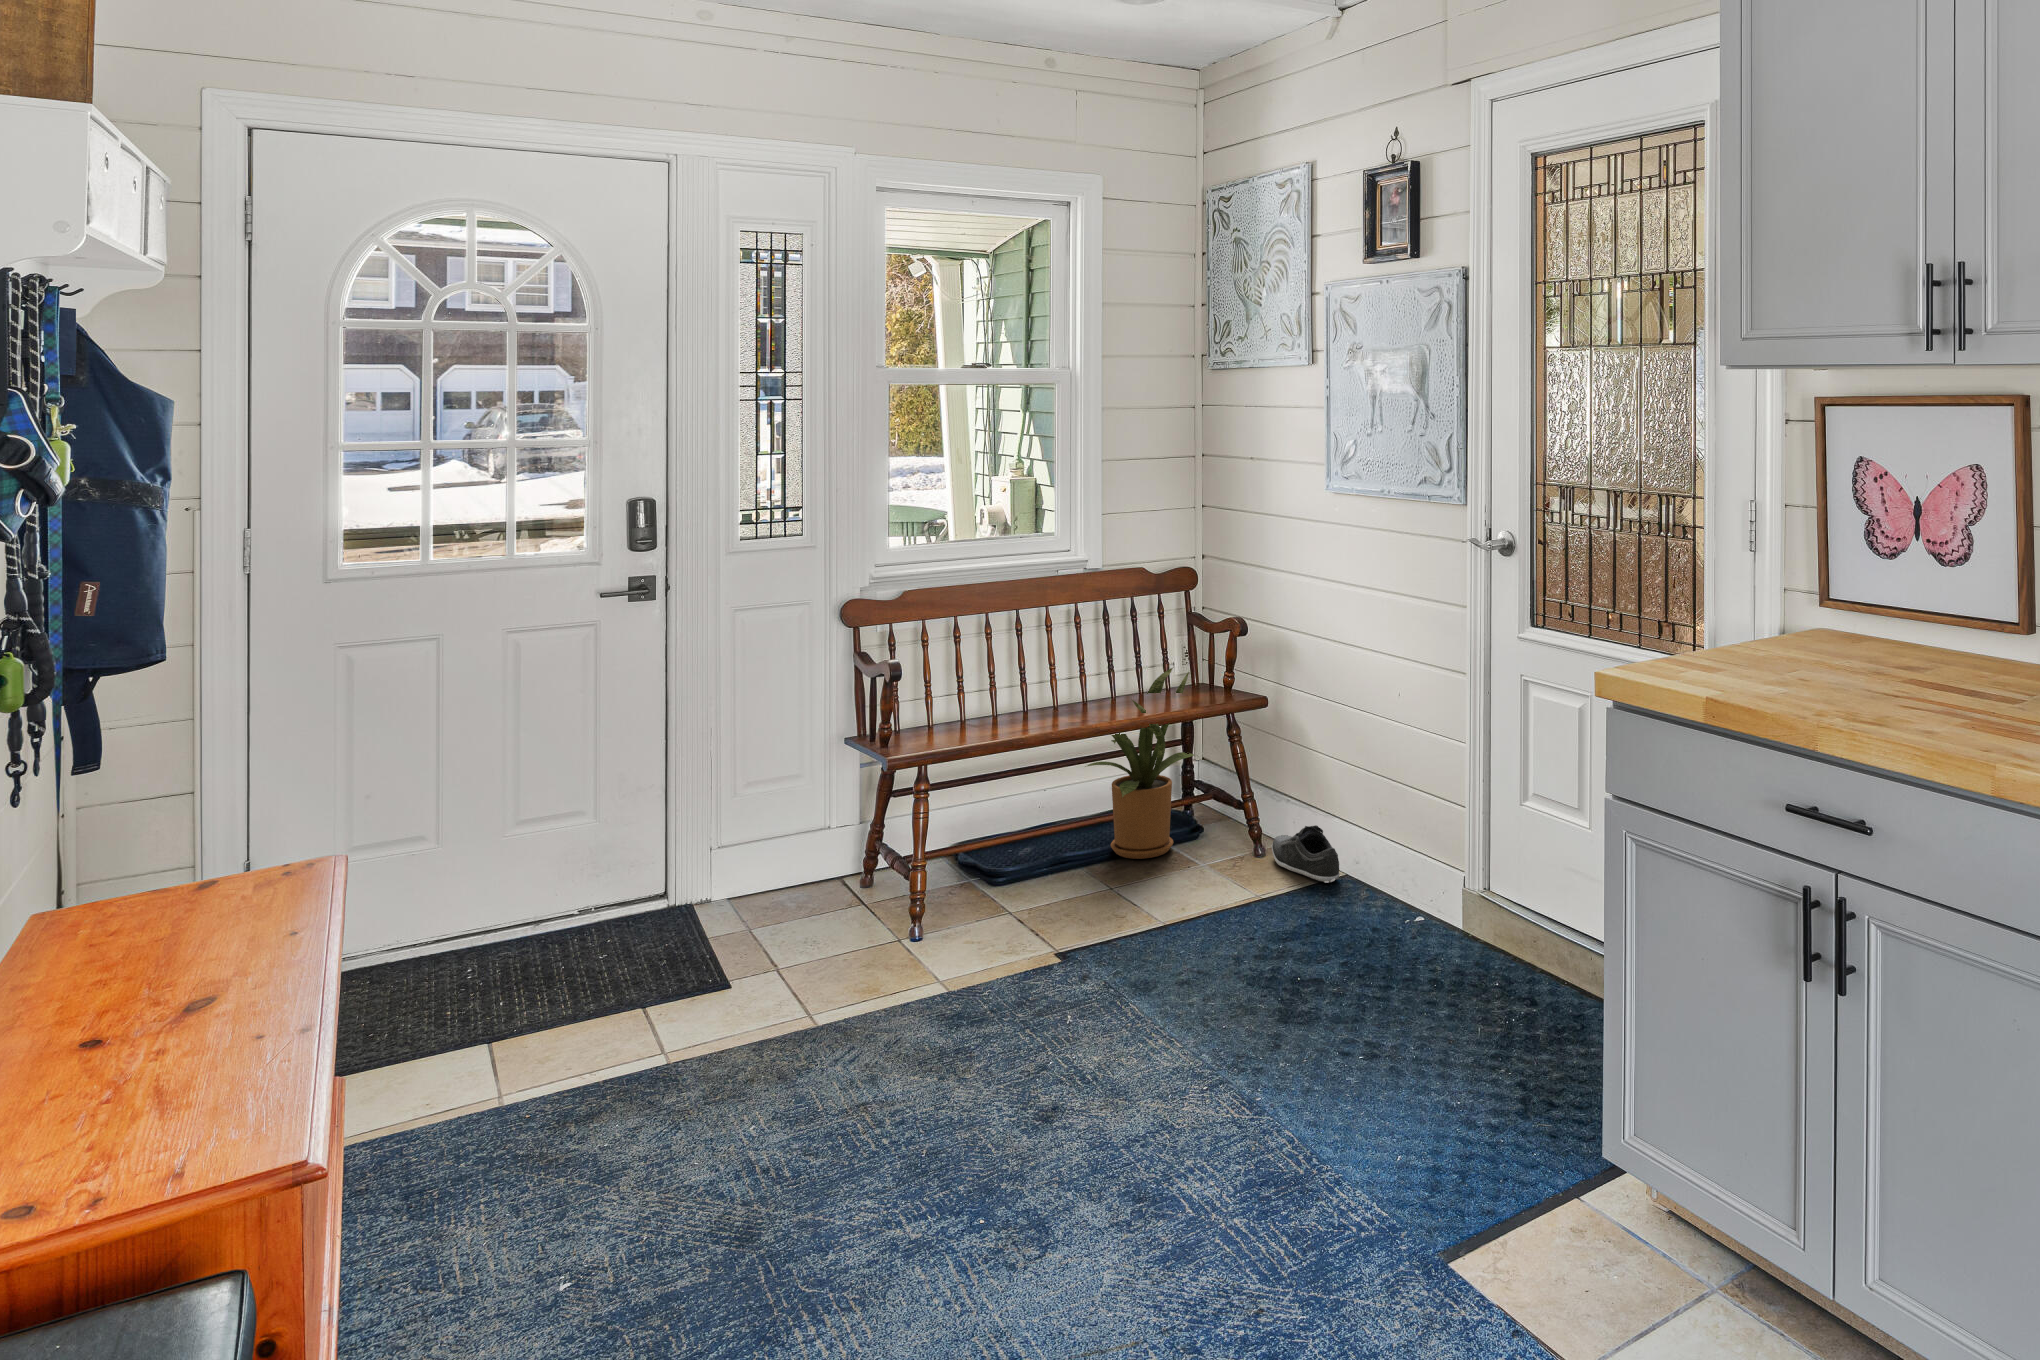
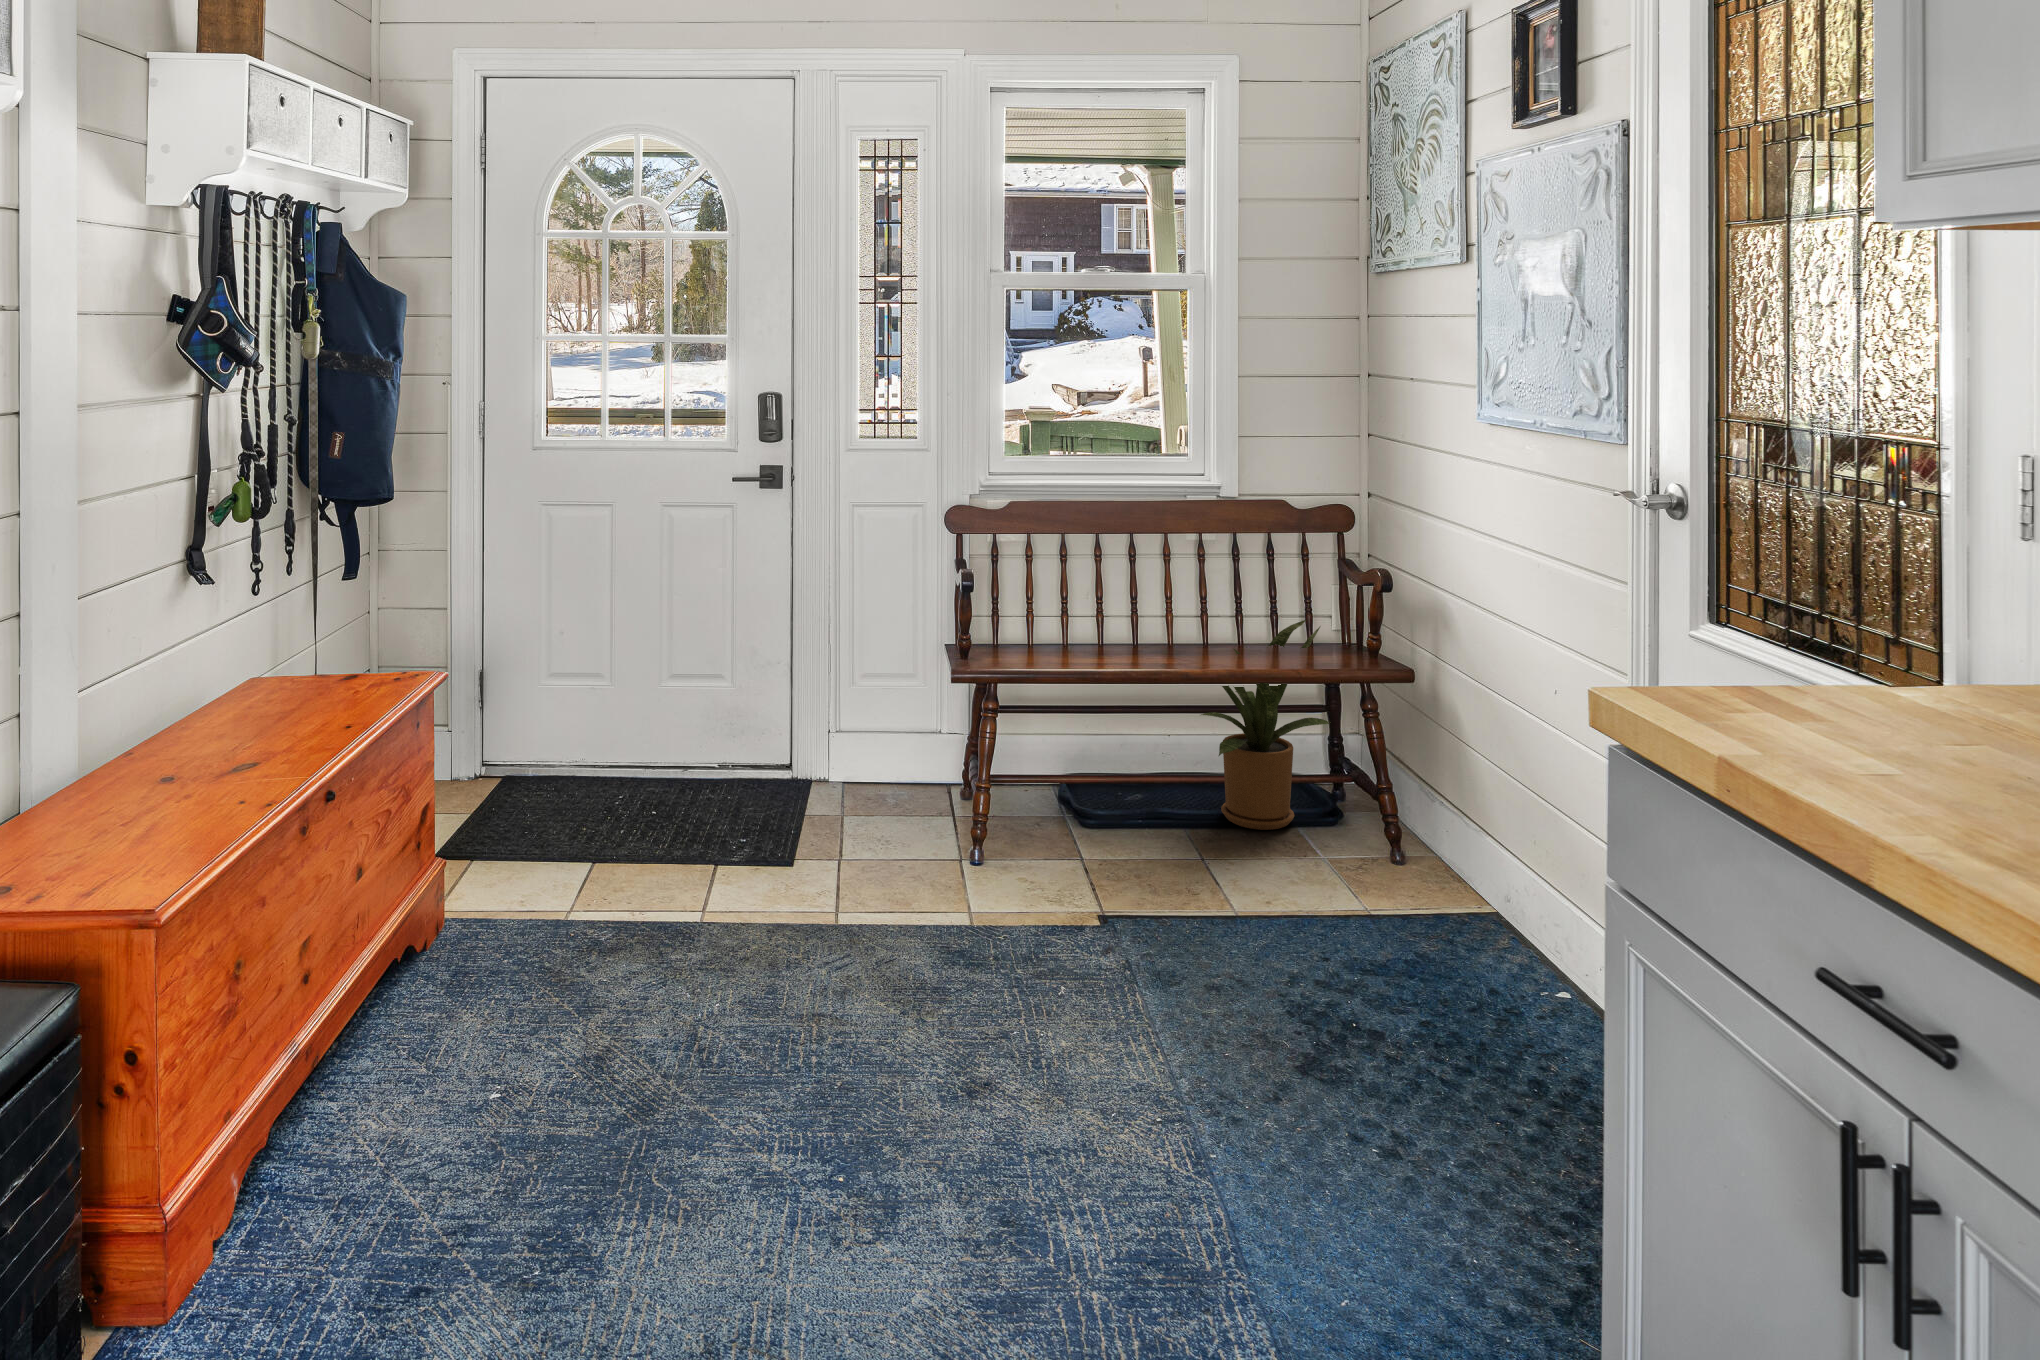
shoe: present [1272,825,1340,883] -> none [1404,832,1477,908]

